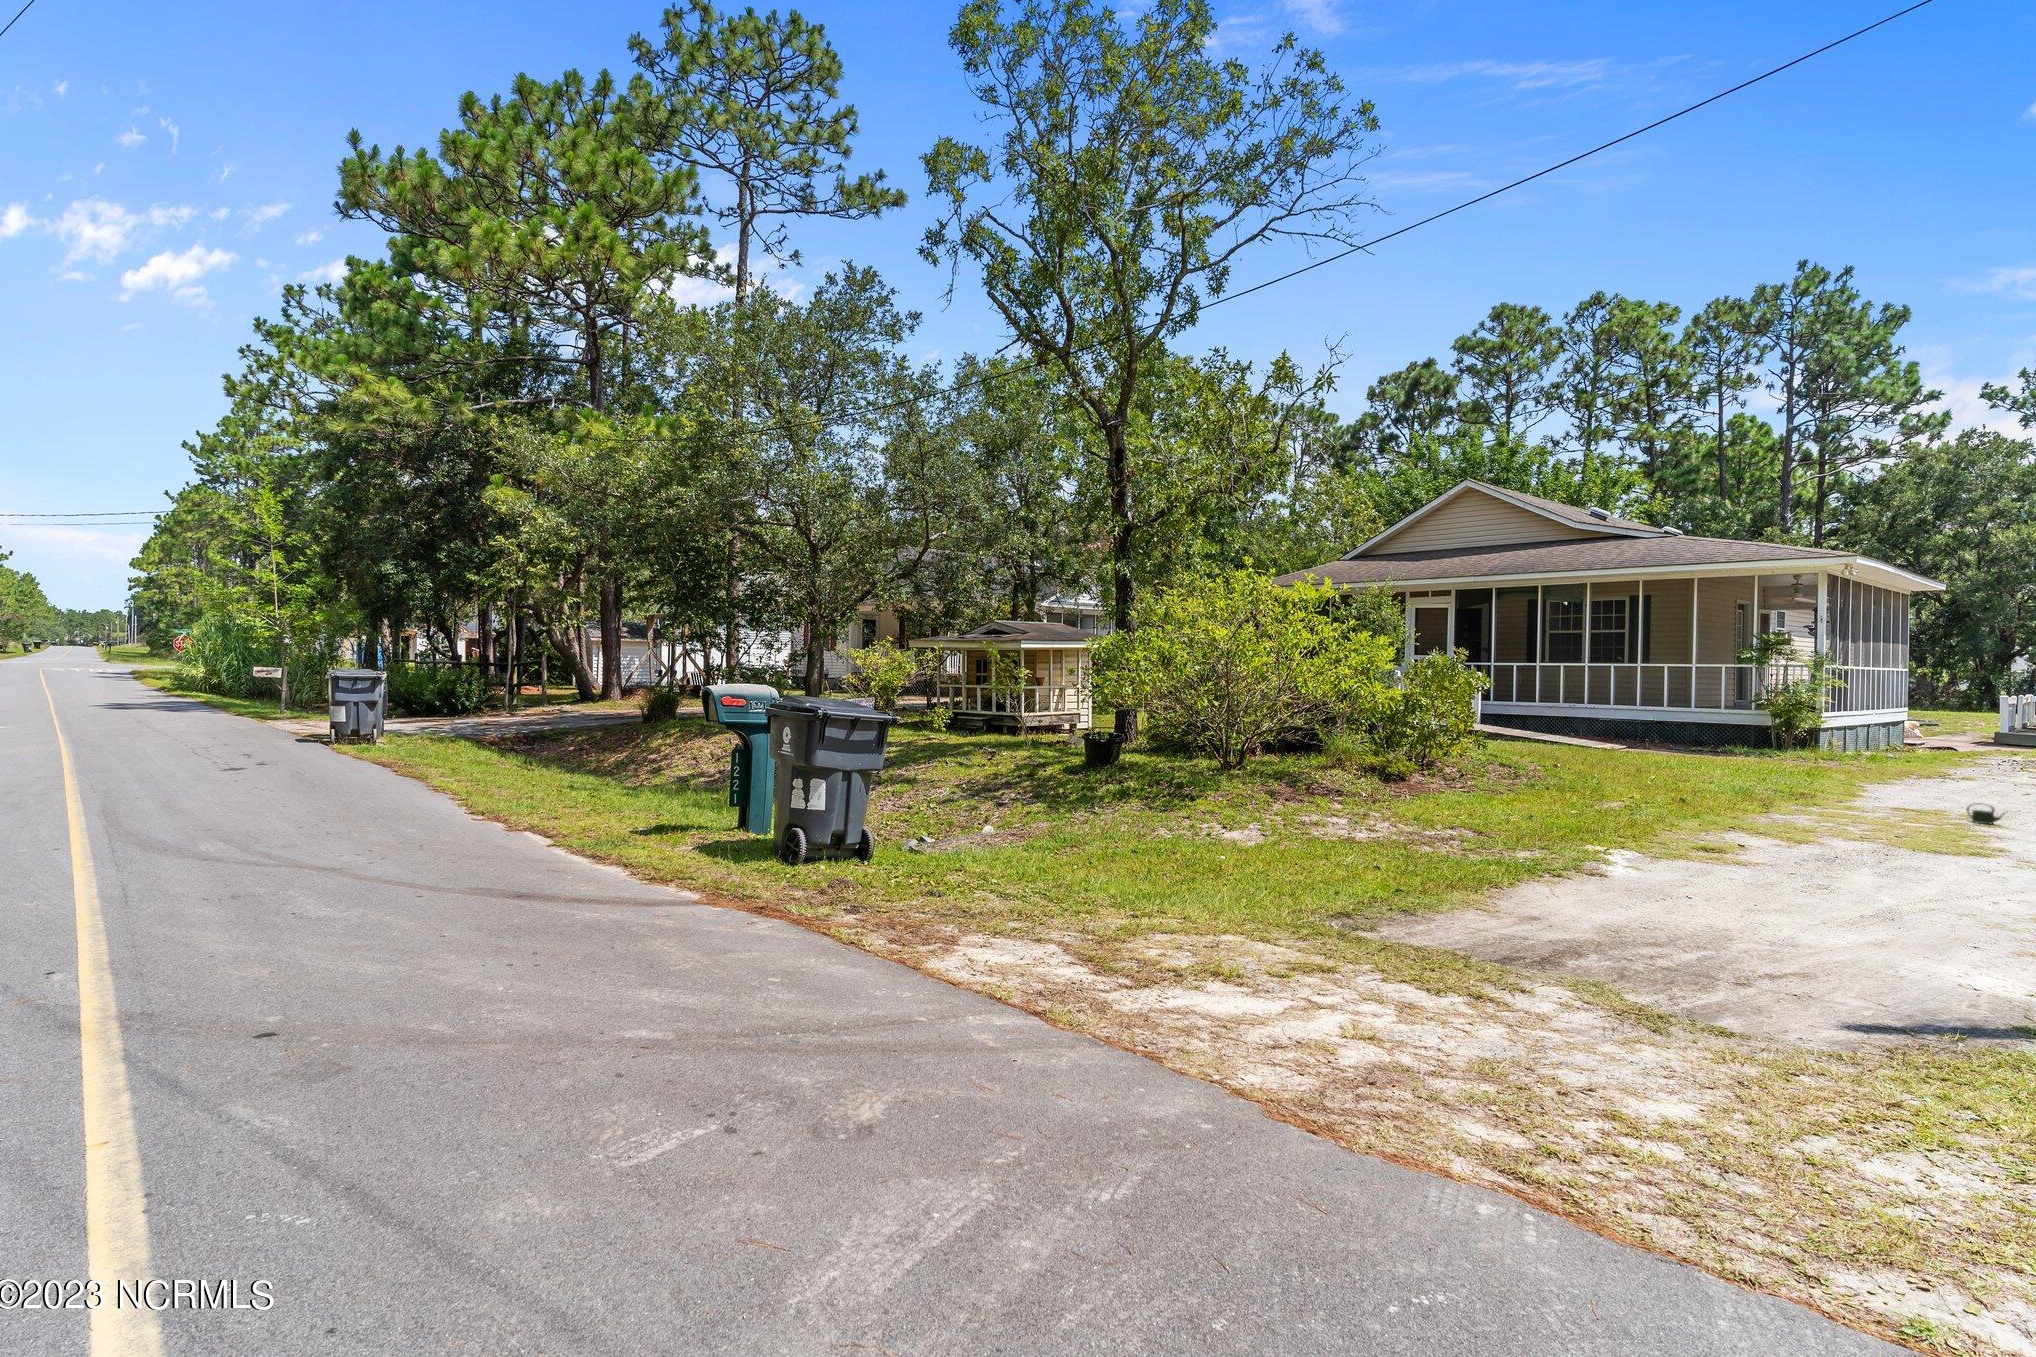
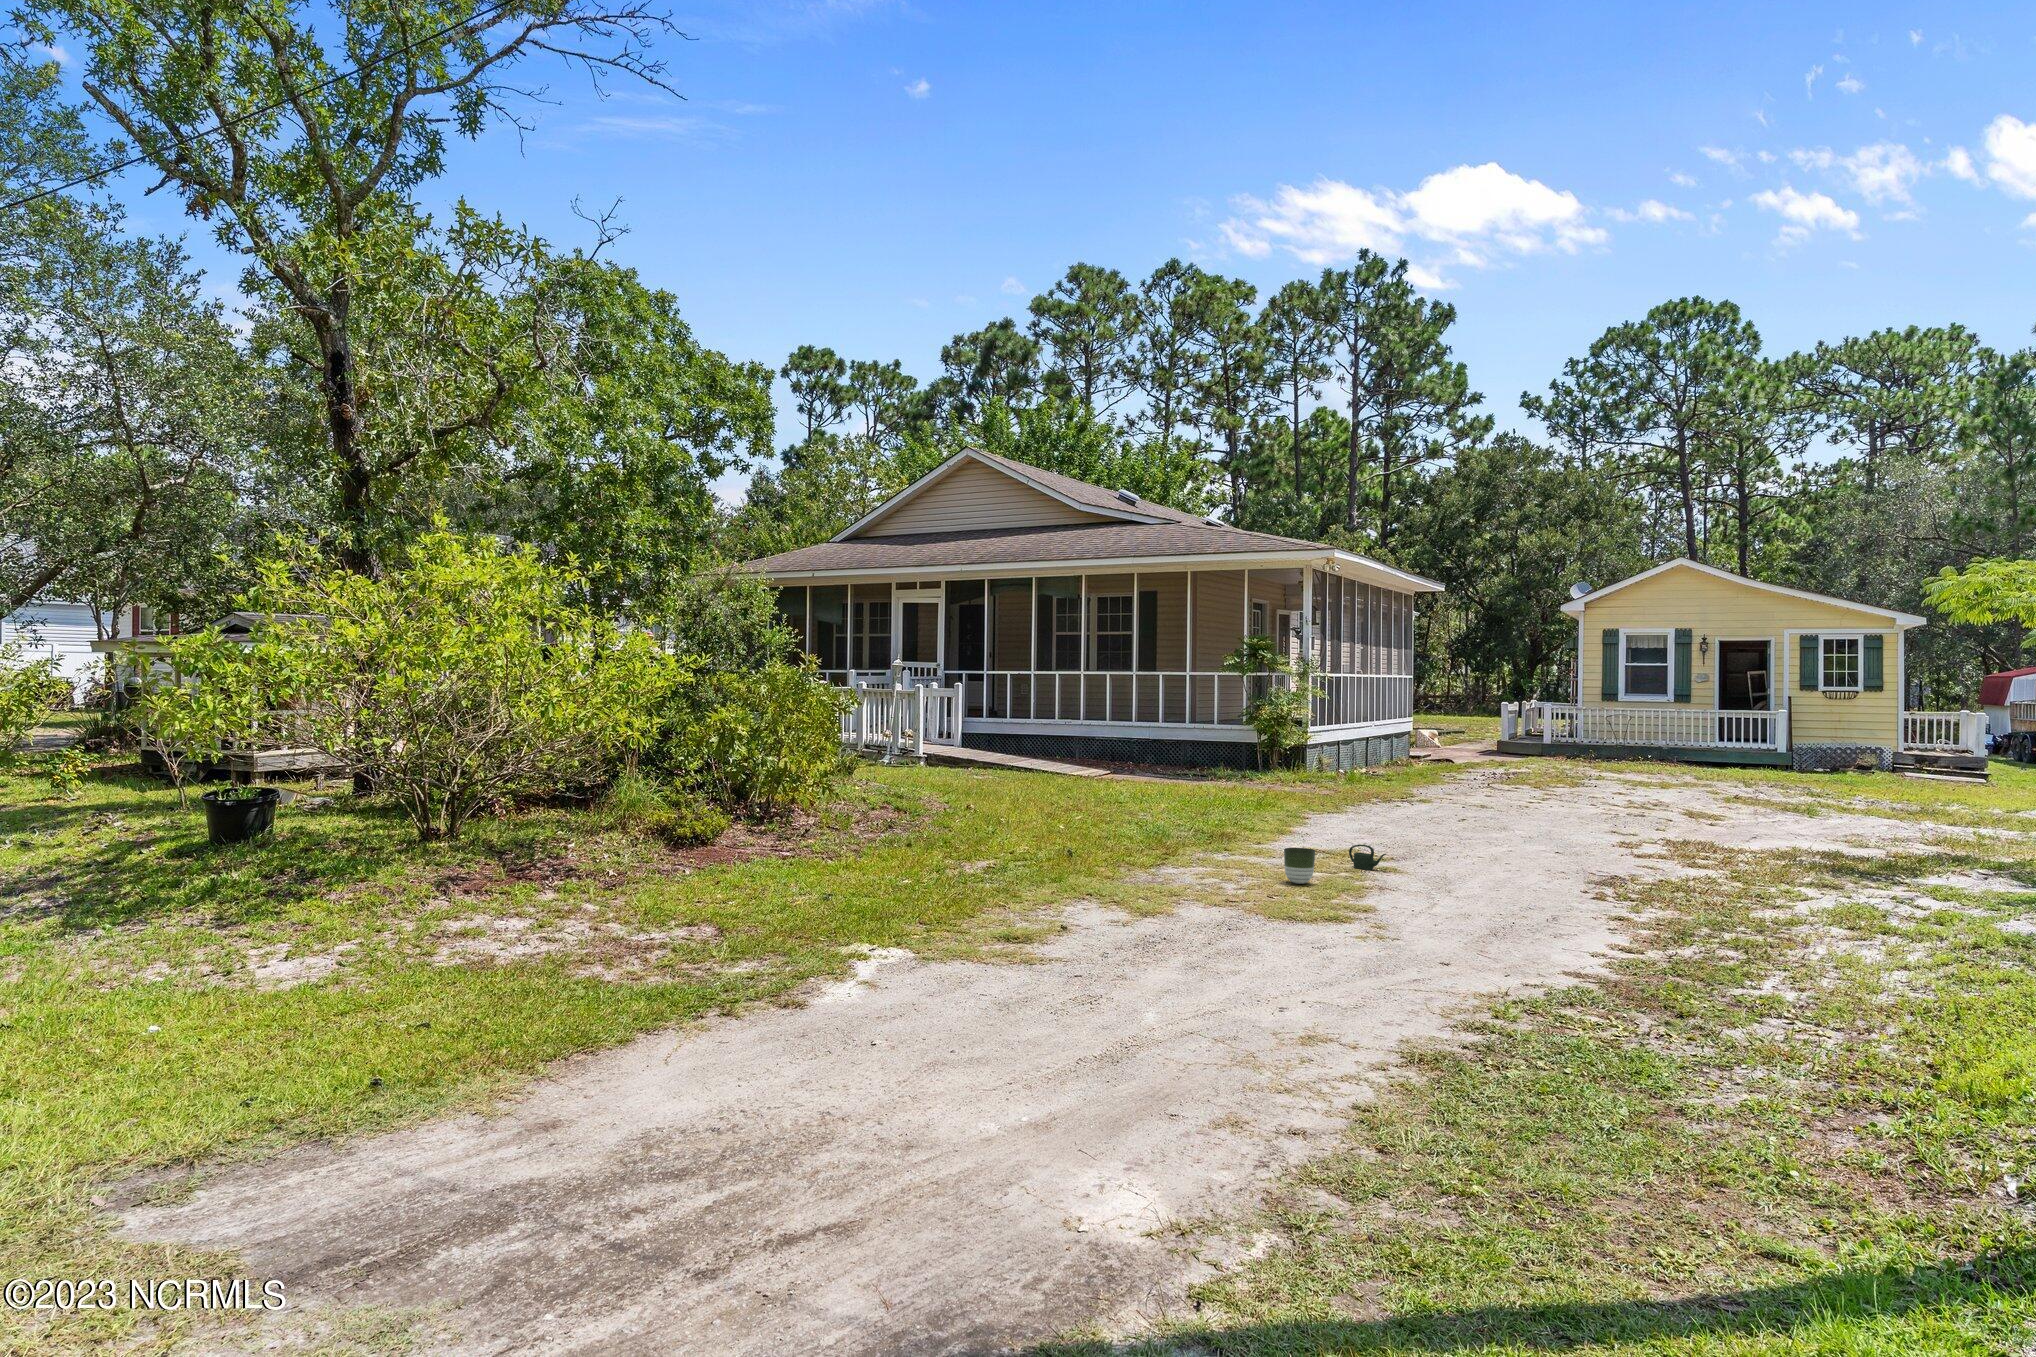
planter: none [1920,802,1952,830] -> present [1284,848,1315,884]

